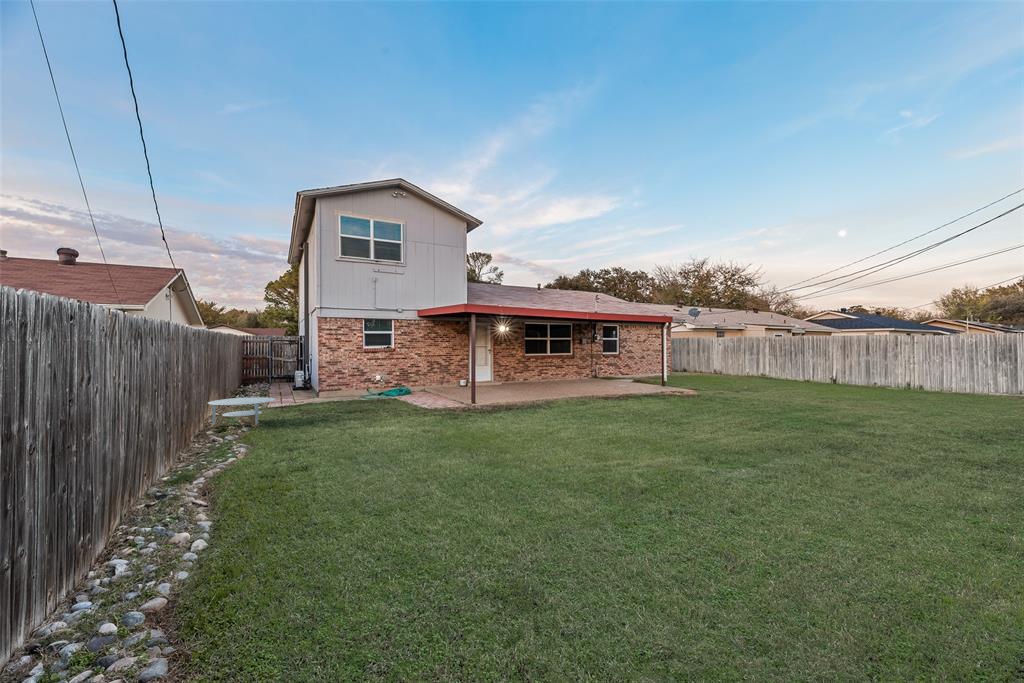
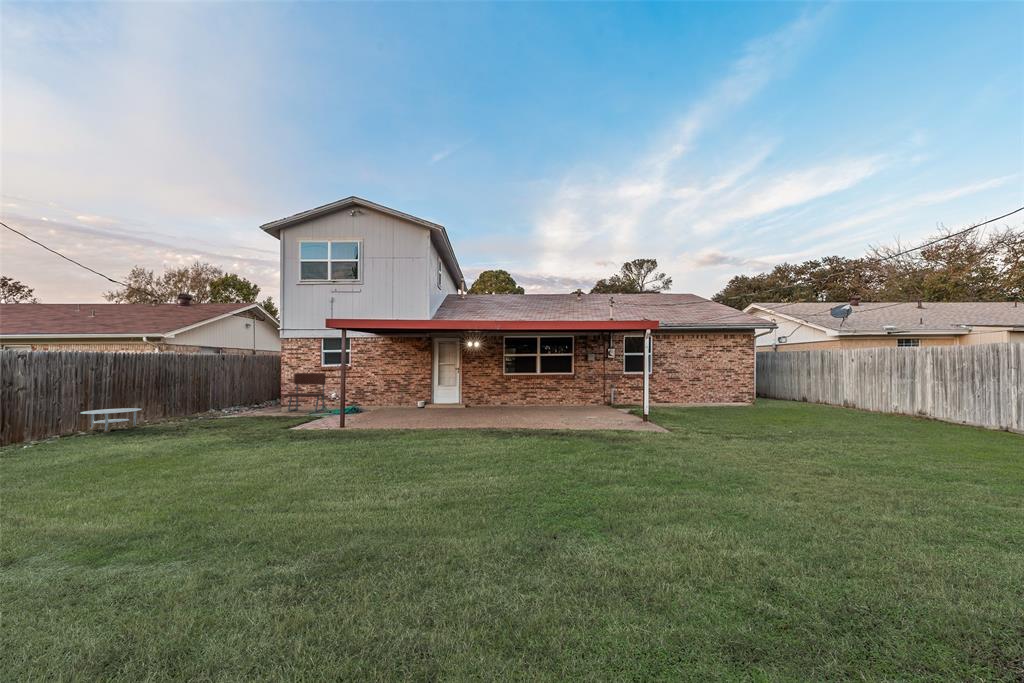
bench: none [336,355,375,398] -> present [284,373,326,412]

